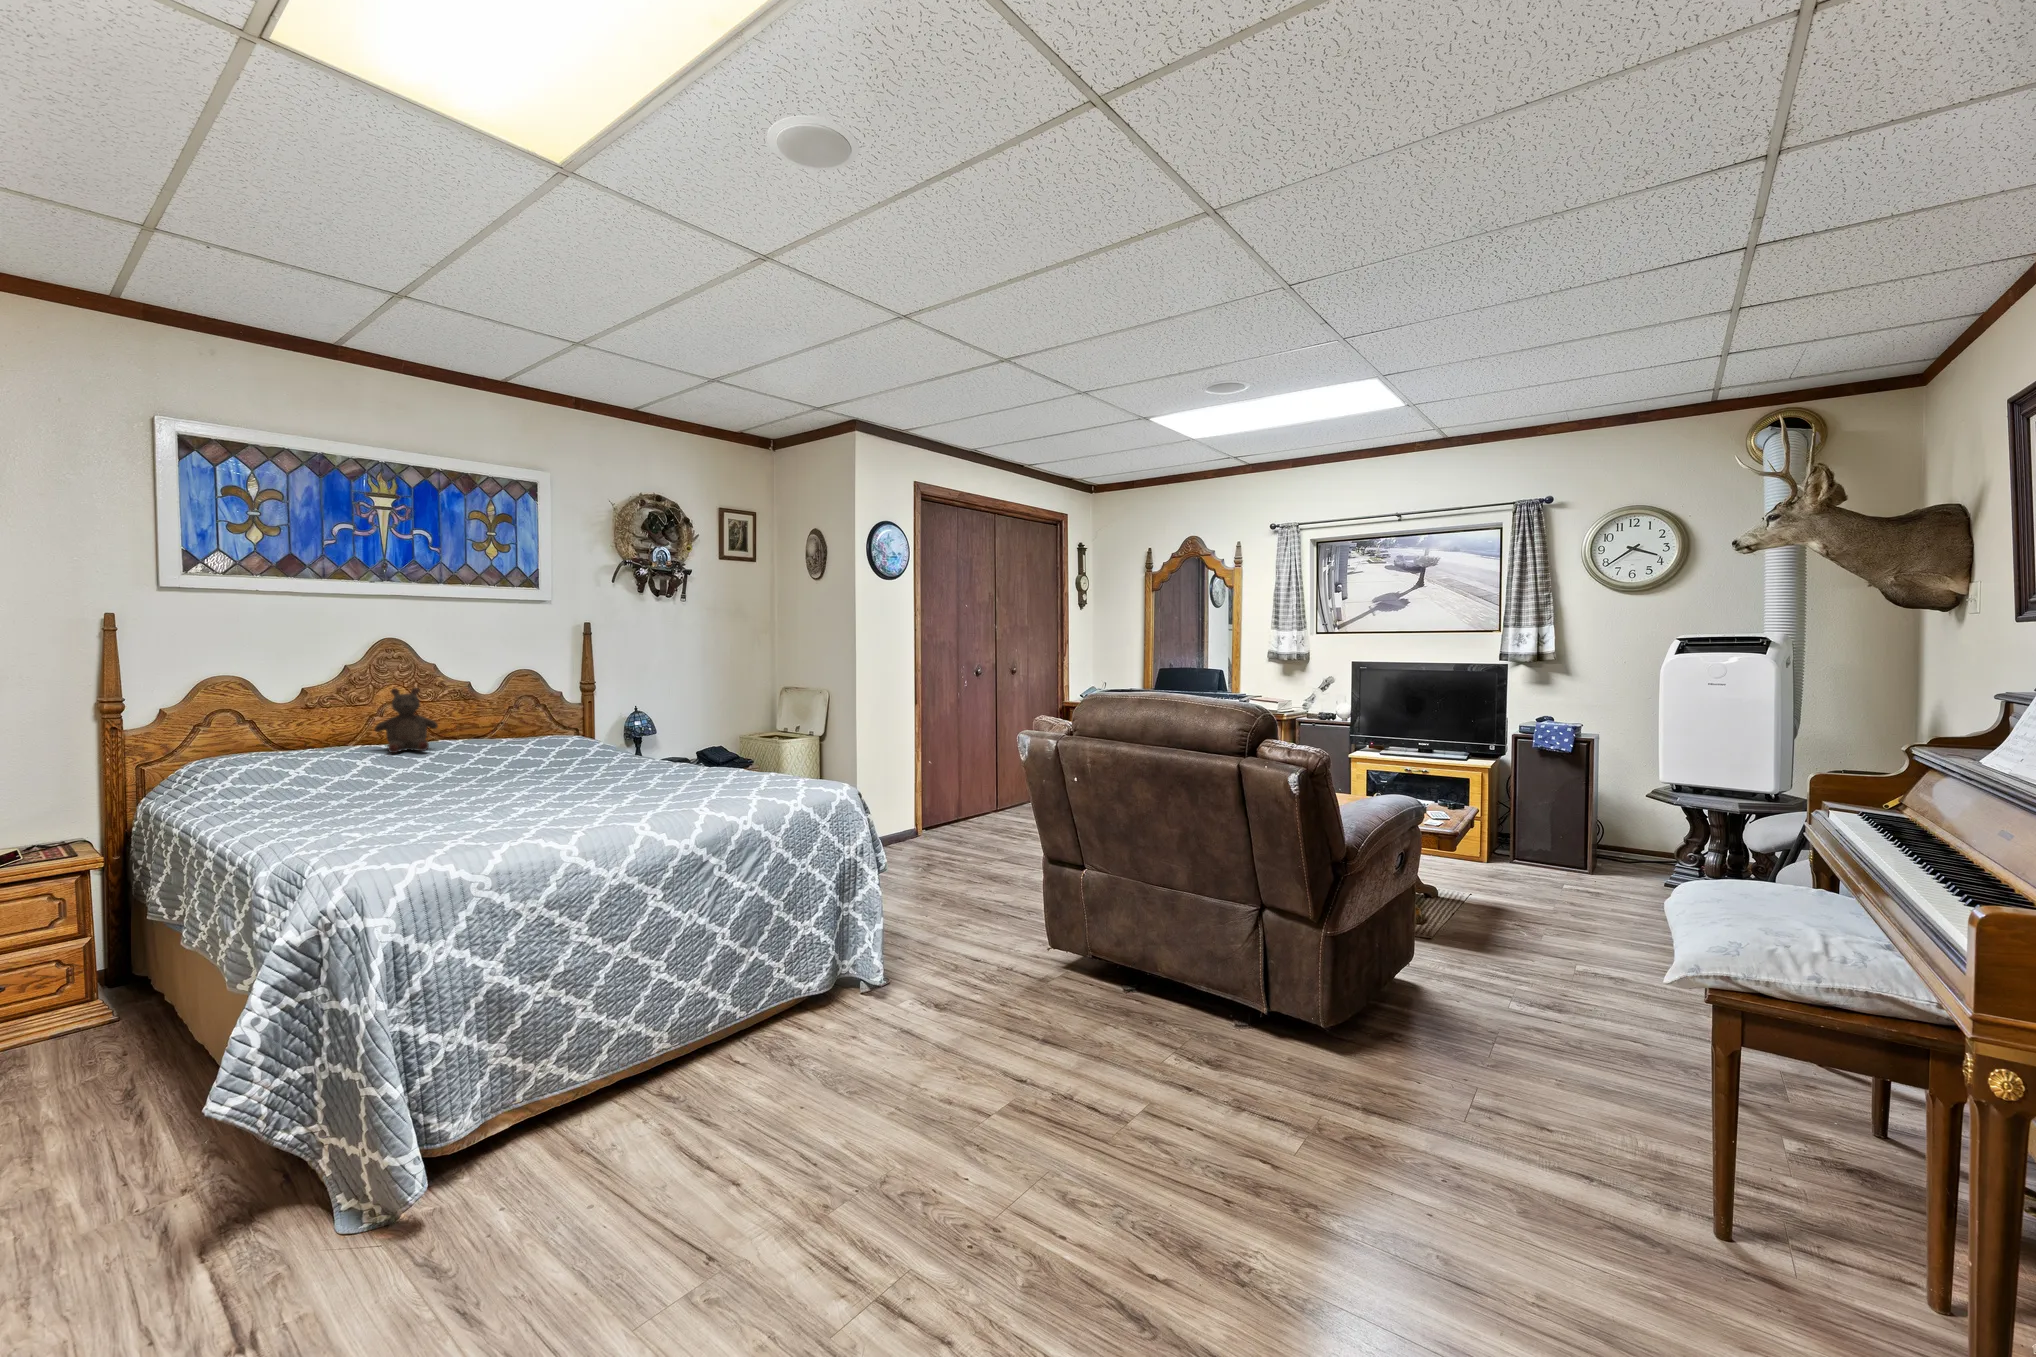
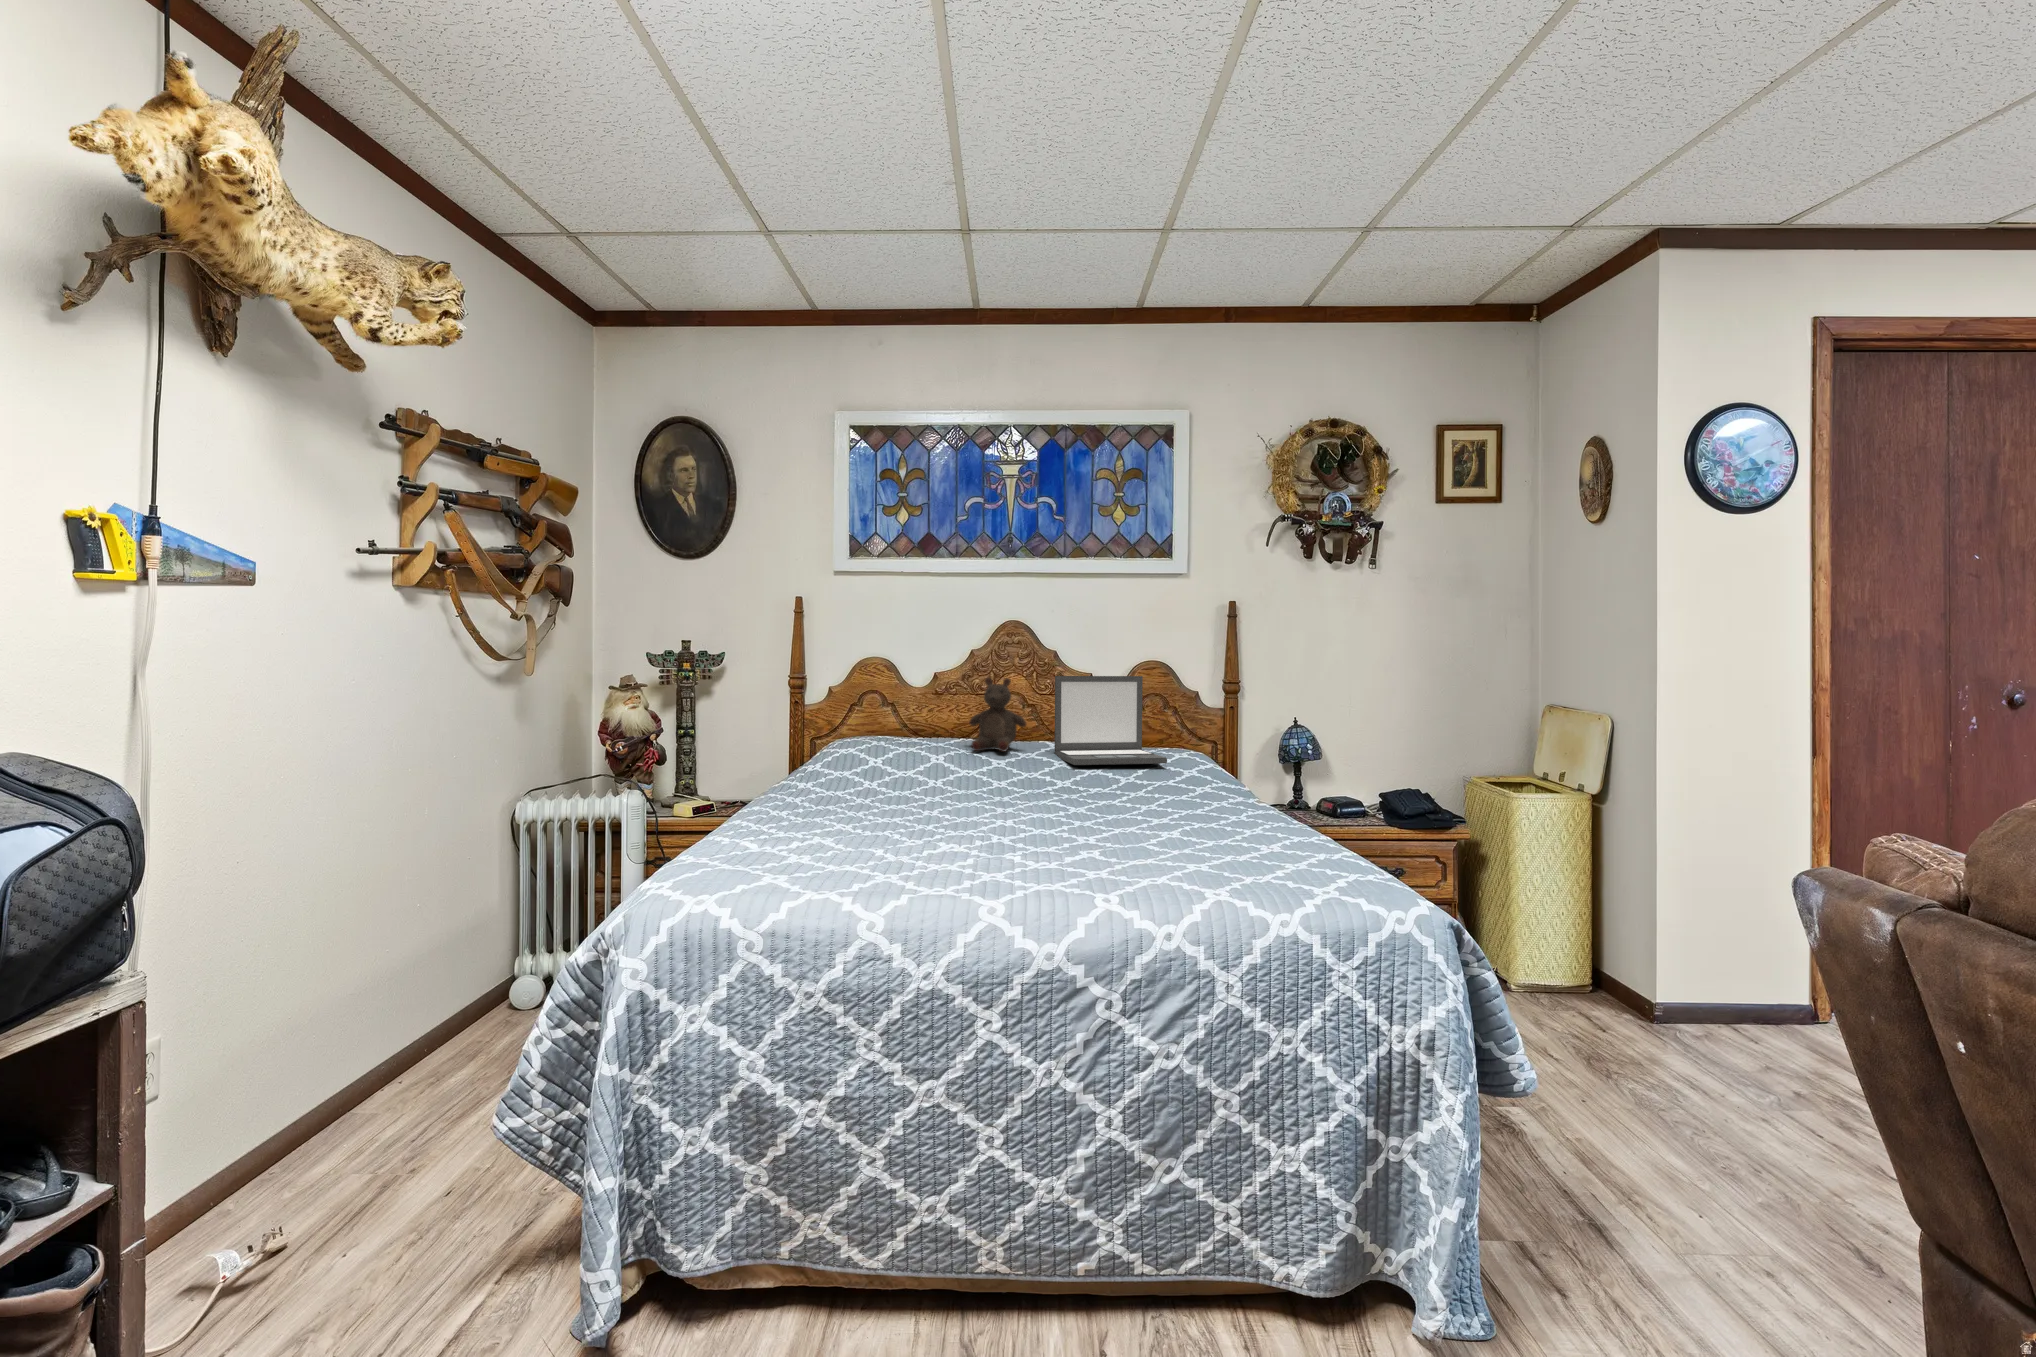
laptop: none [465,681,578,753] -> present [1054,676,1167,765]

